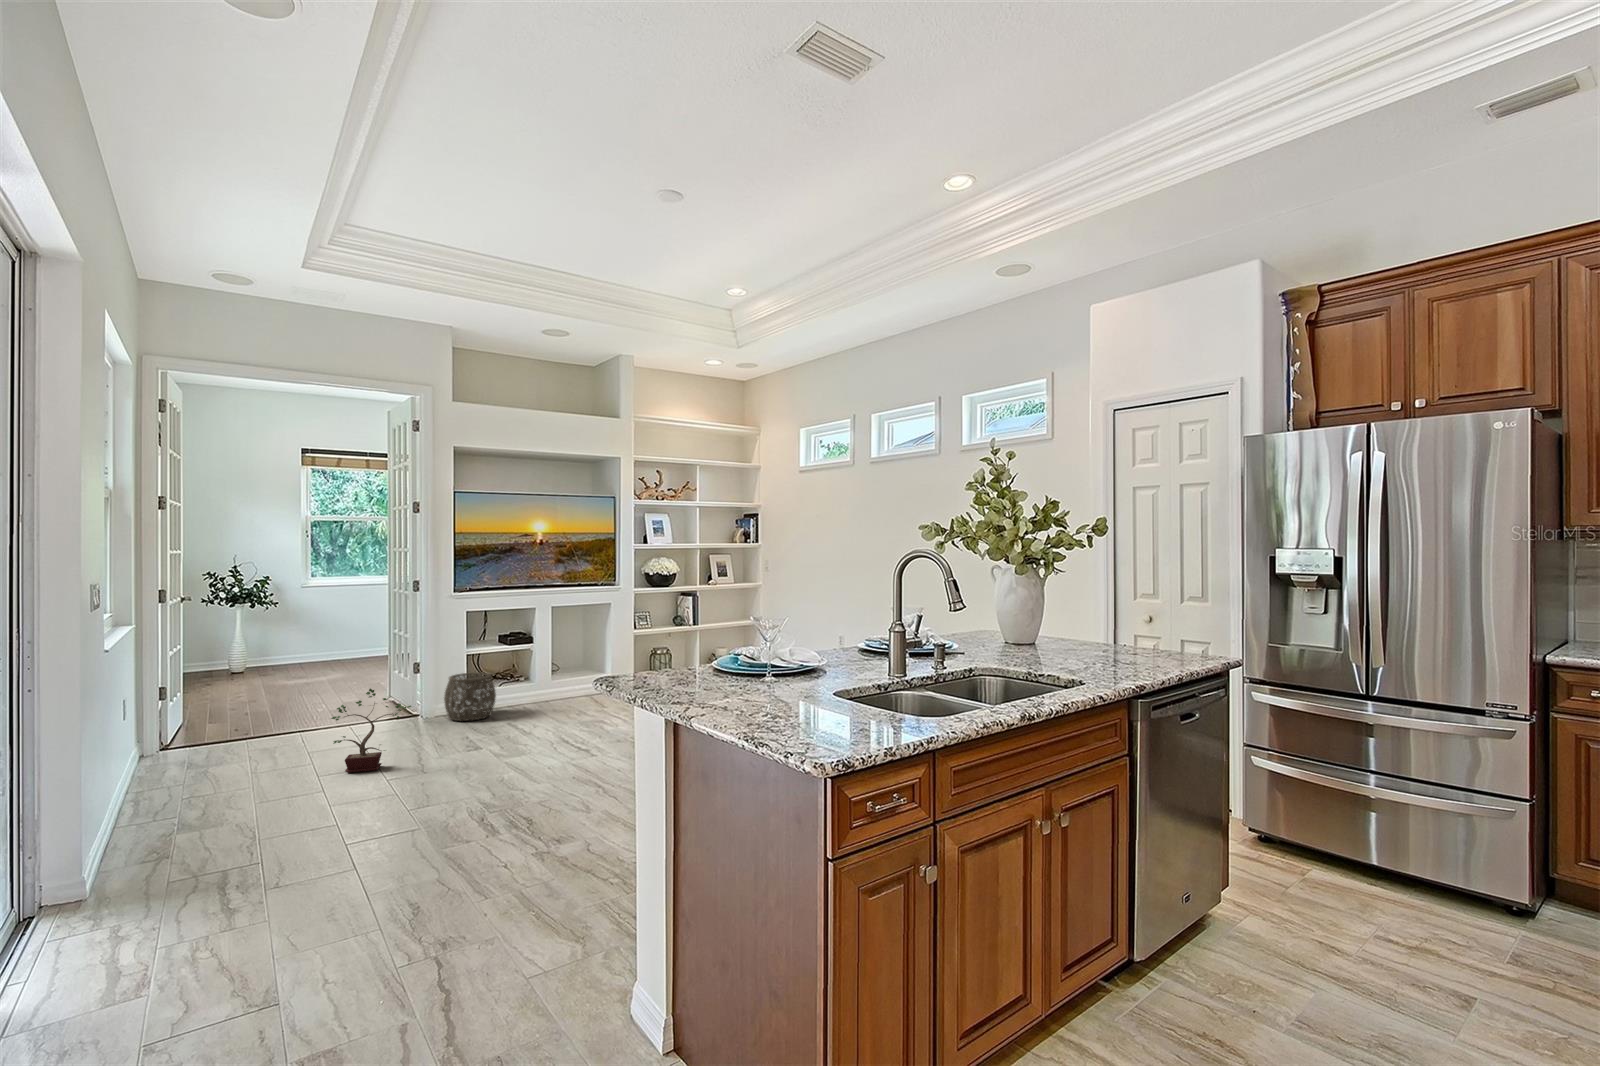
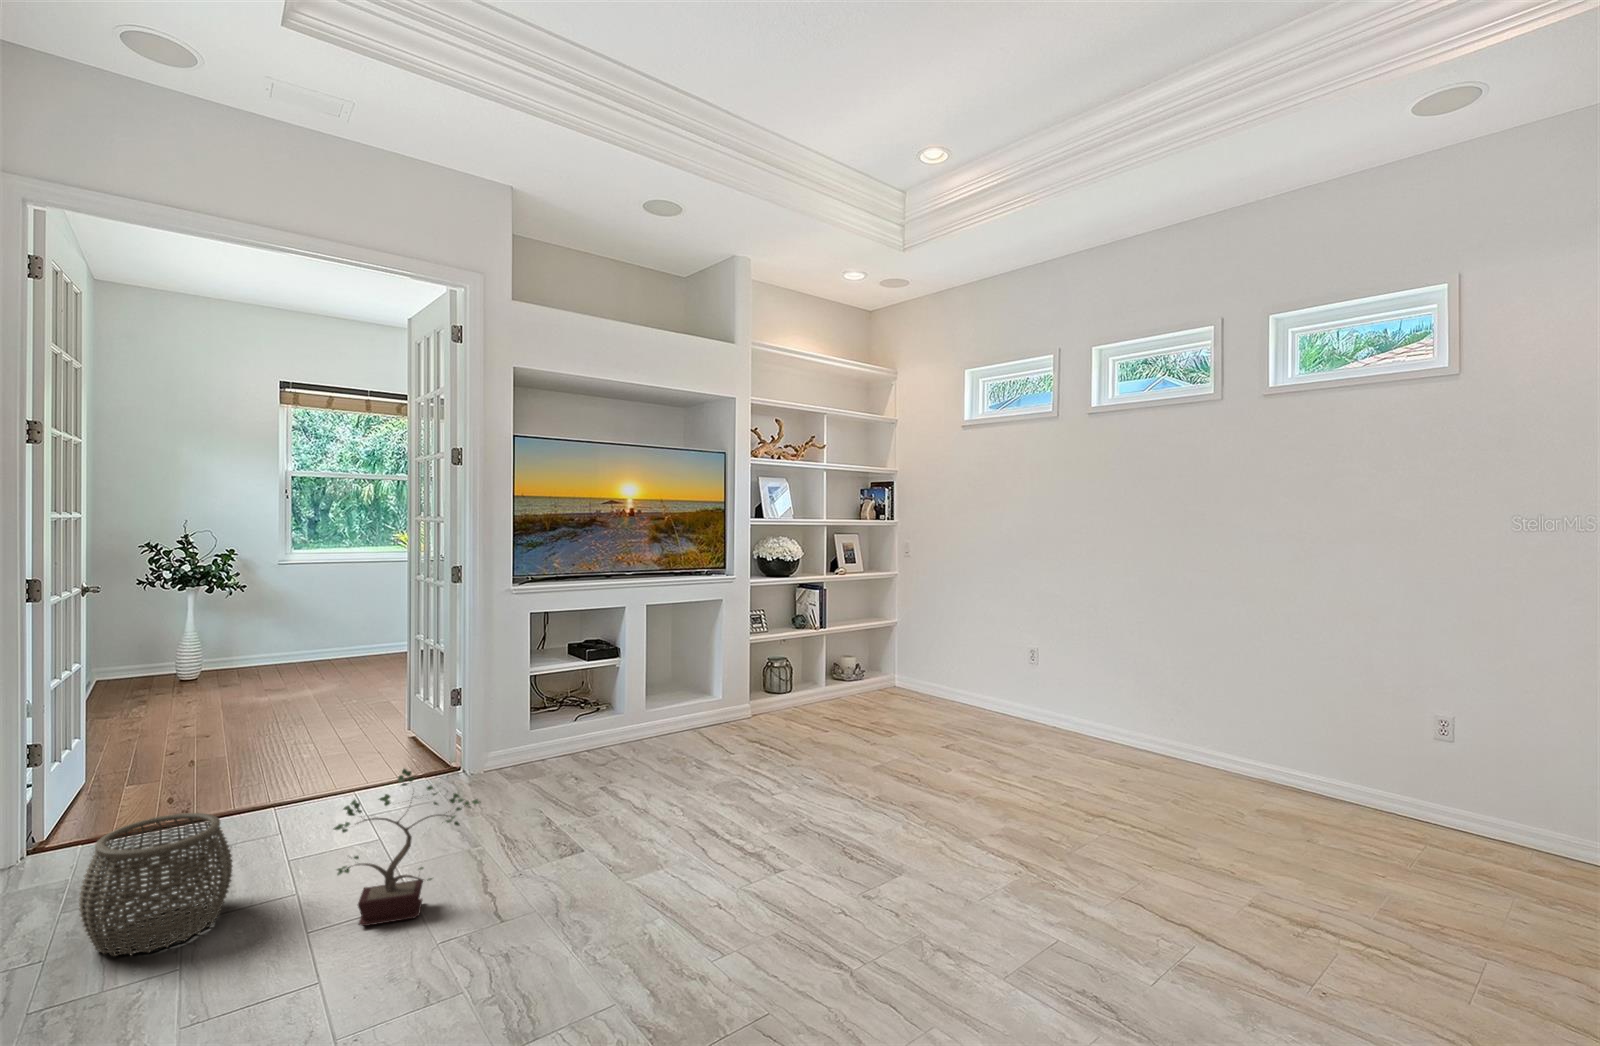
woven basket: present [444,672,496,721] -> present [79,813,232,956]

